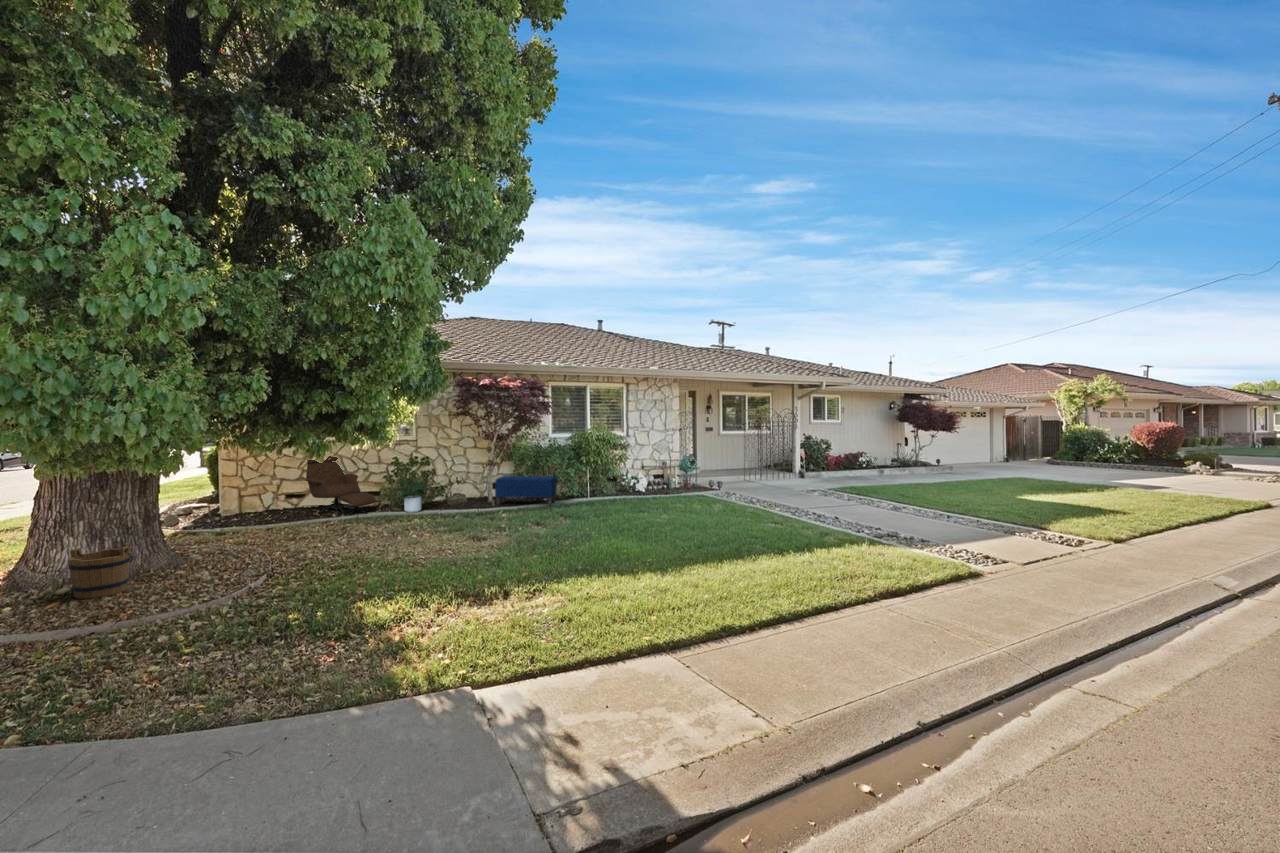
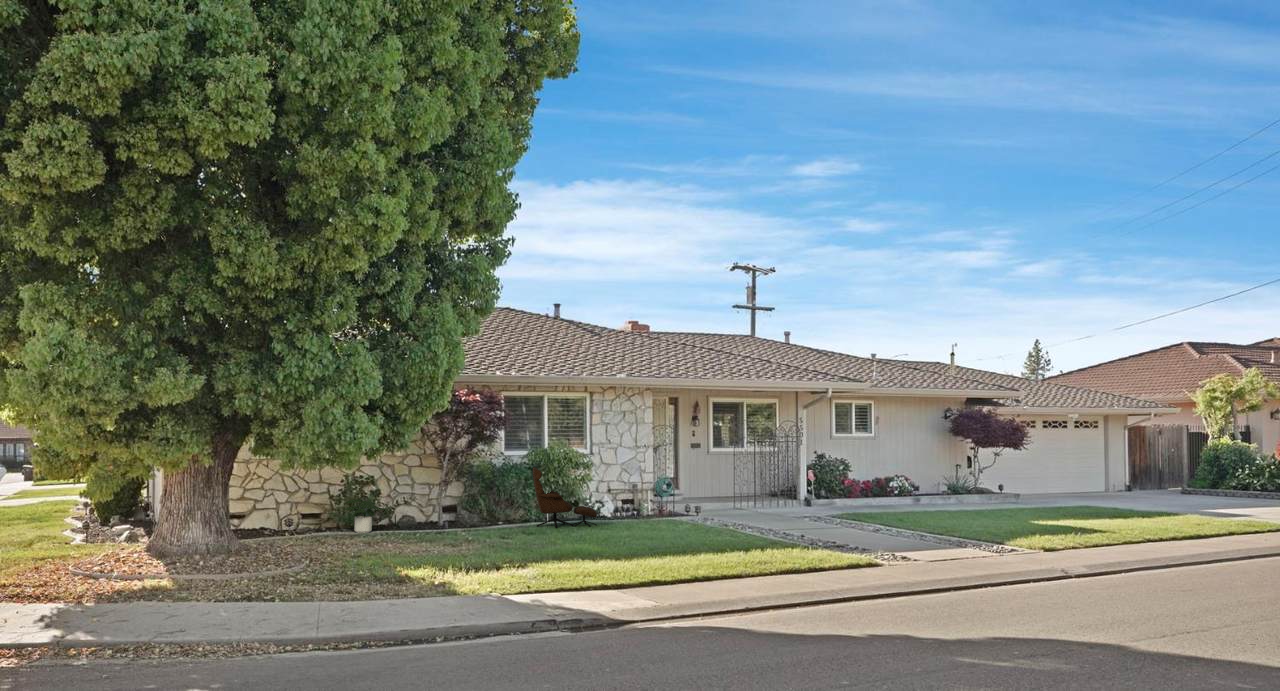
lounge chair: present [305,456,376,515] -> present [533,467,597,528]
bench: present [495,476,556,506] -> none [446,497,511,529]
bucket: present [68,546,133,599] -> none [165,536,203,573]

